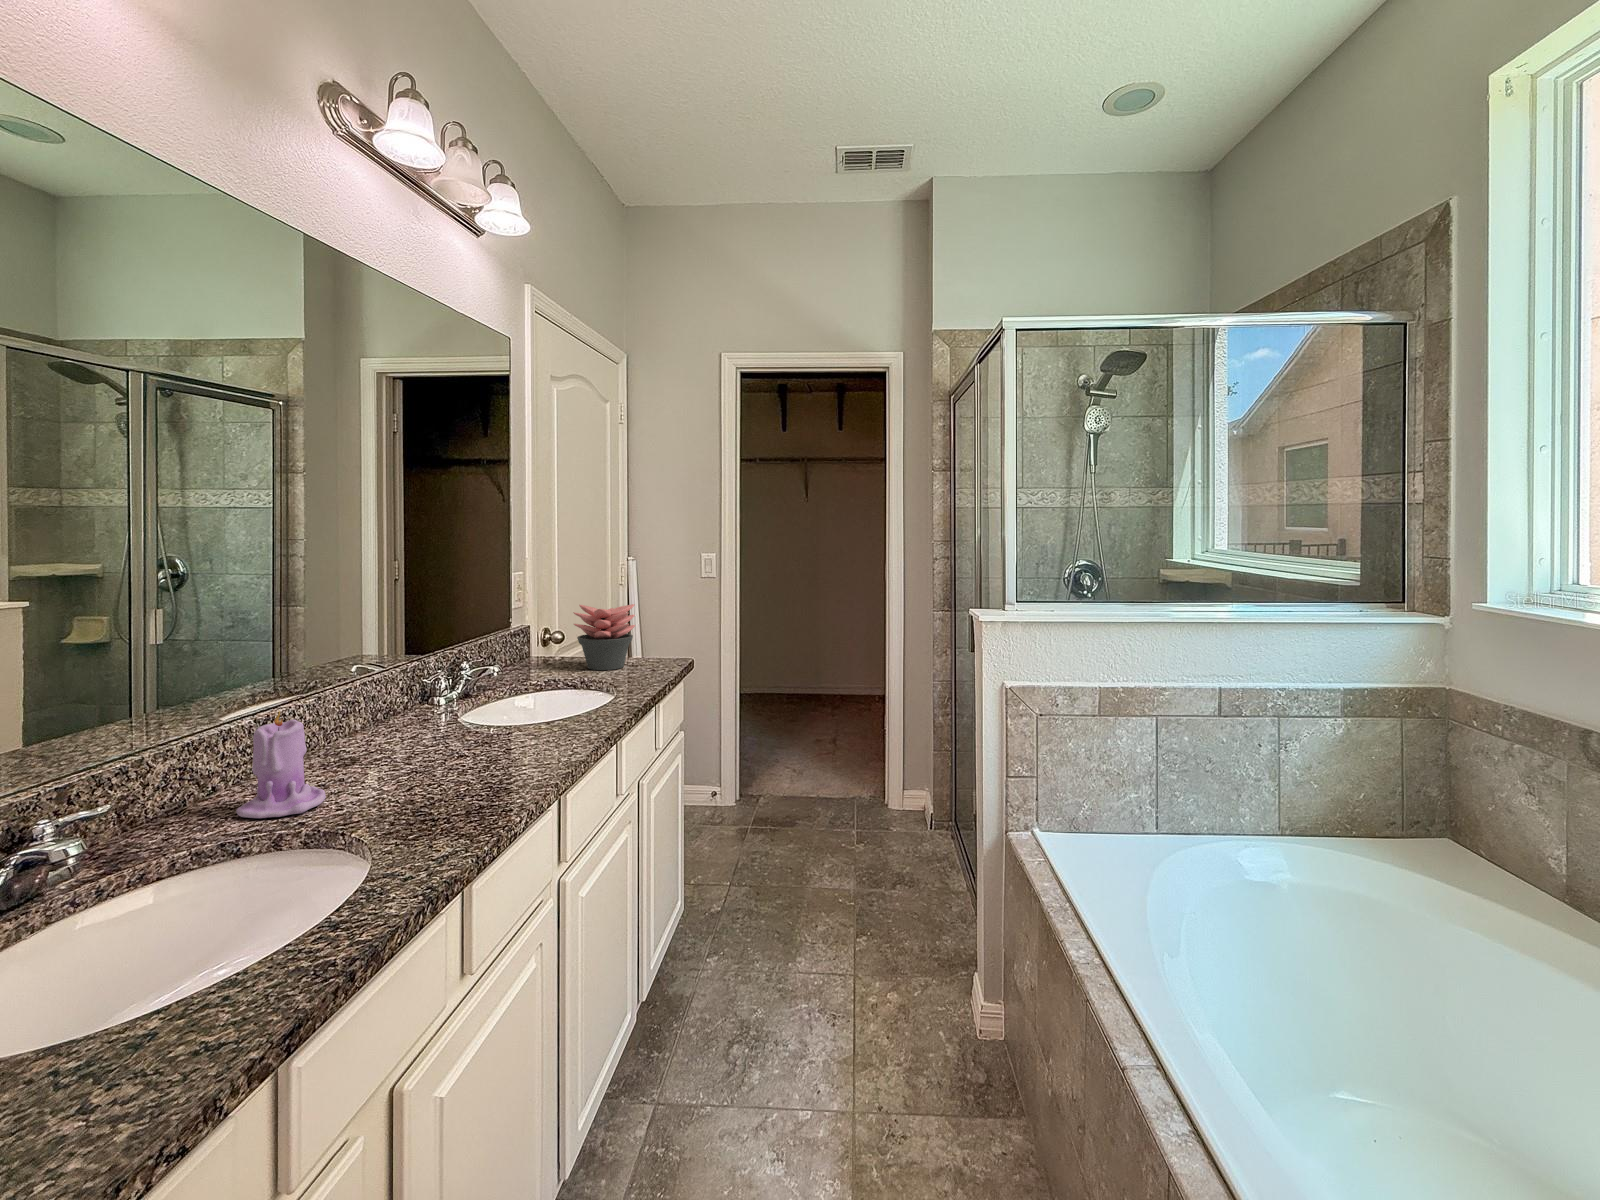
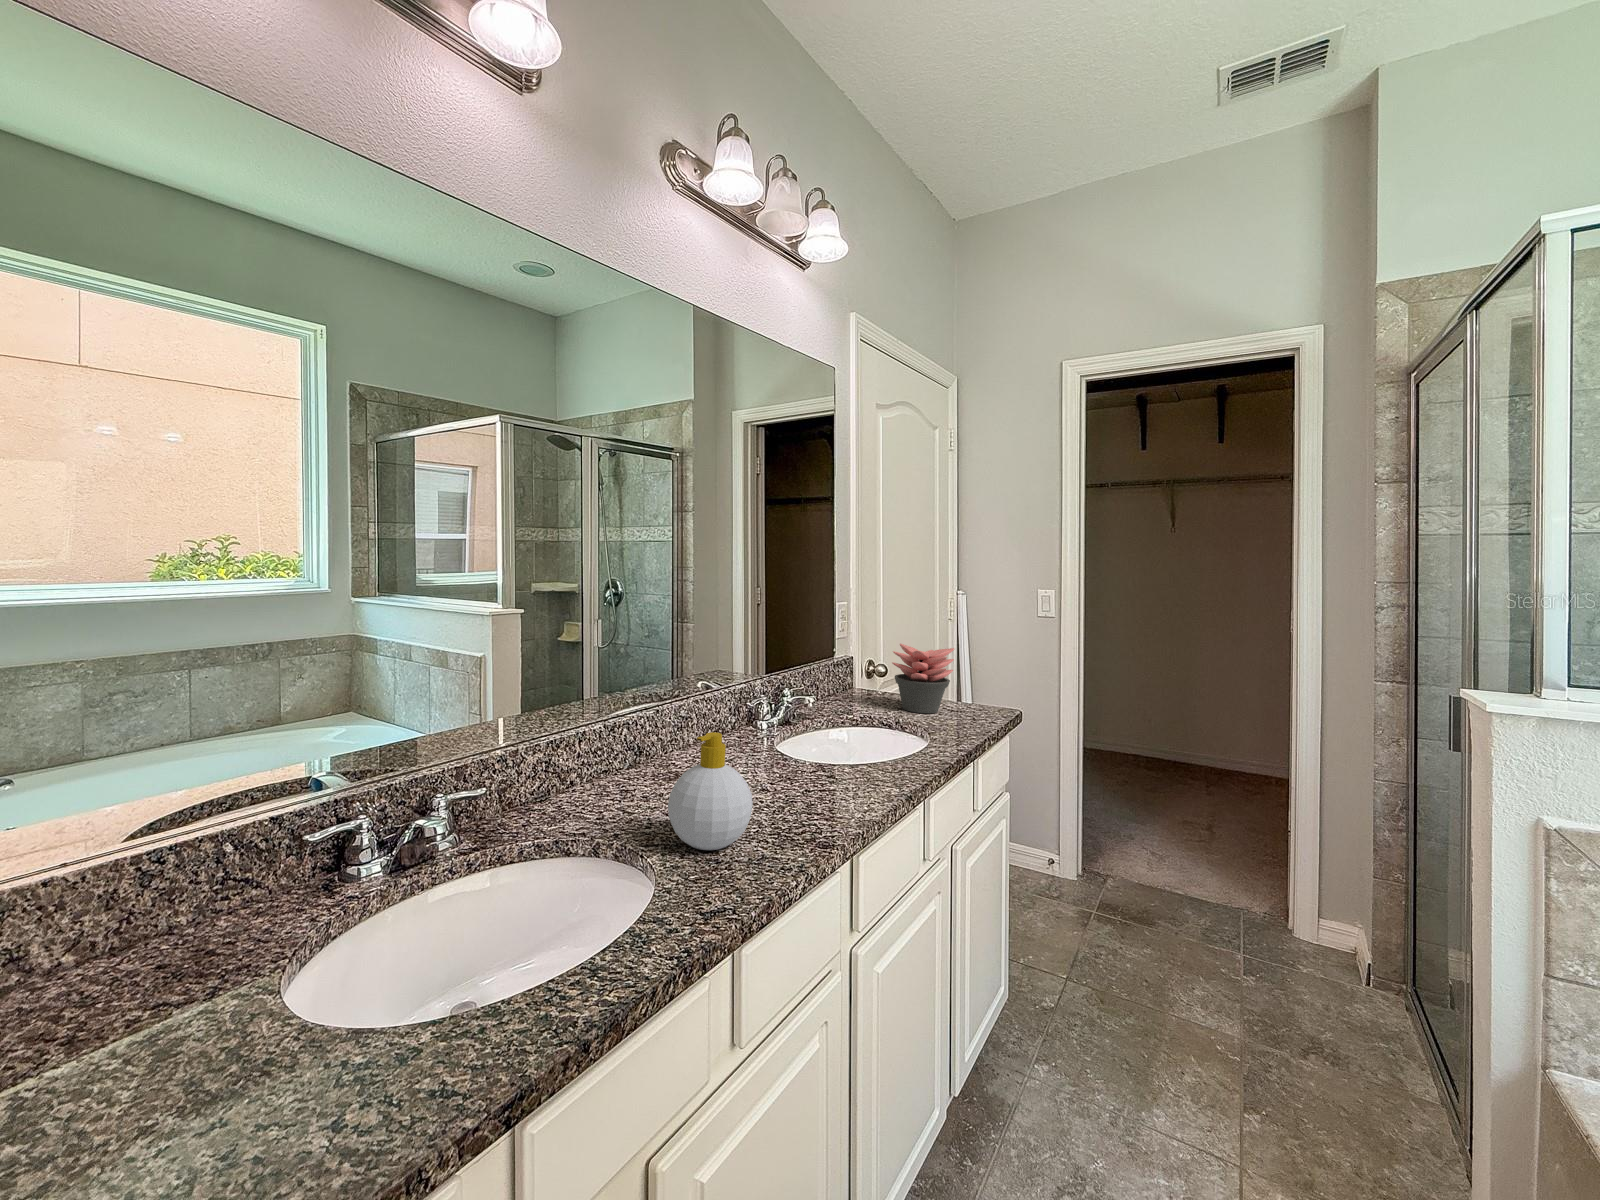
soap bottle: none [367,697,463,814] -> present [668,732,753,850]
candle: present [236,710,326,818] -> none [575,725,643,824]

